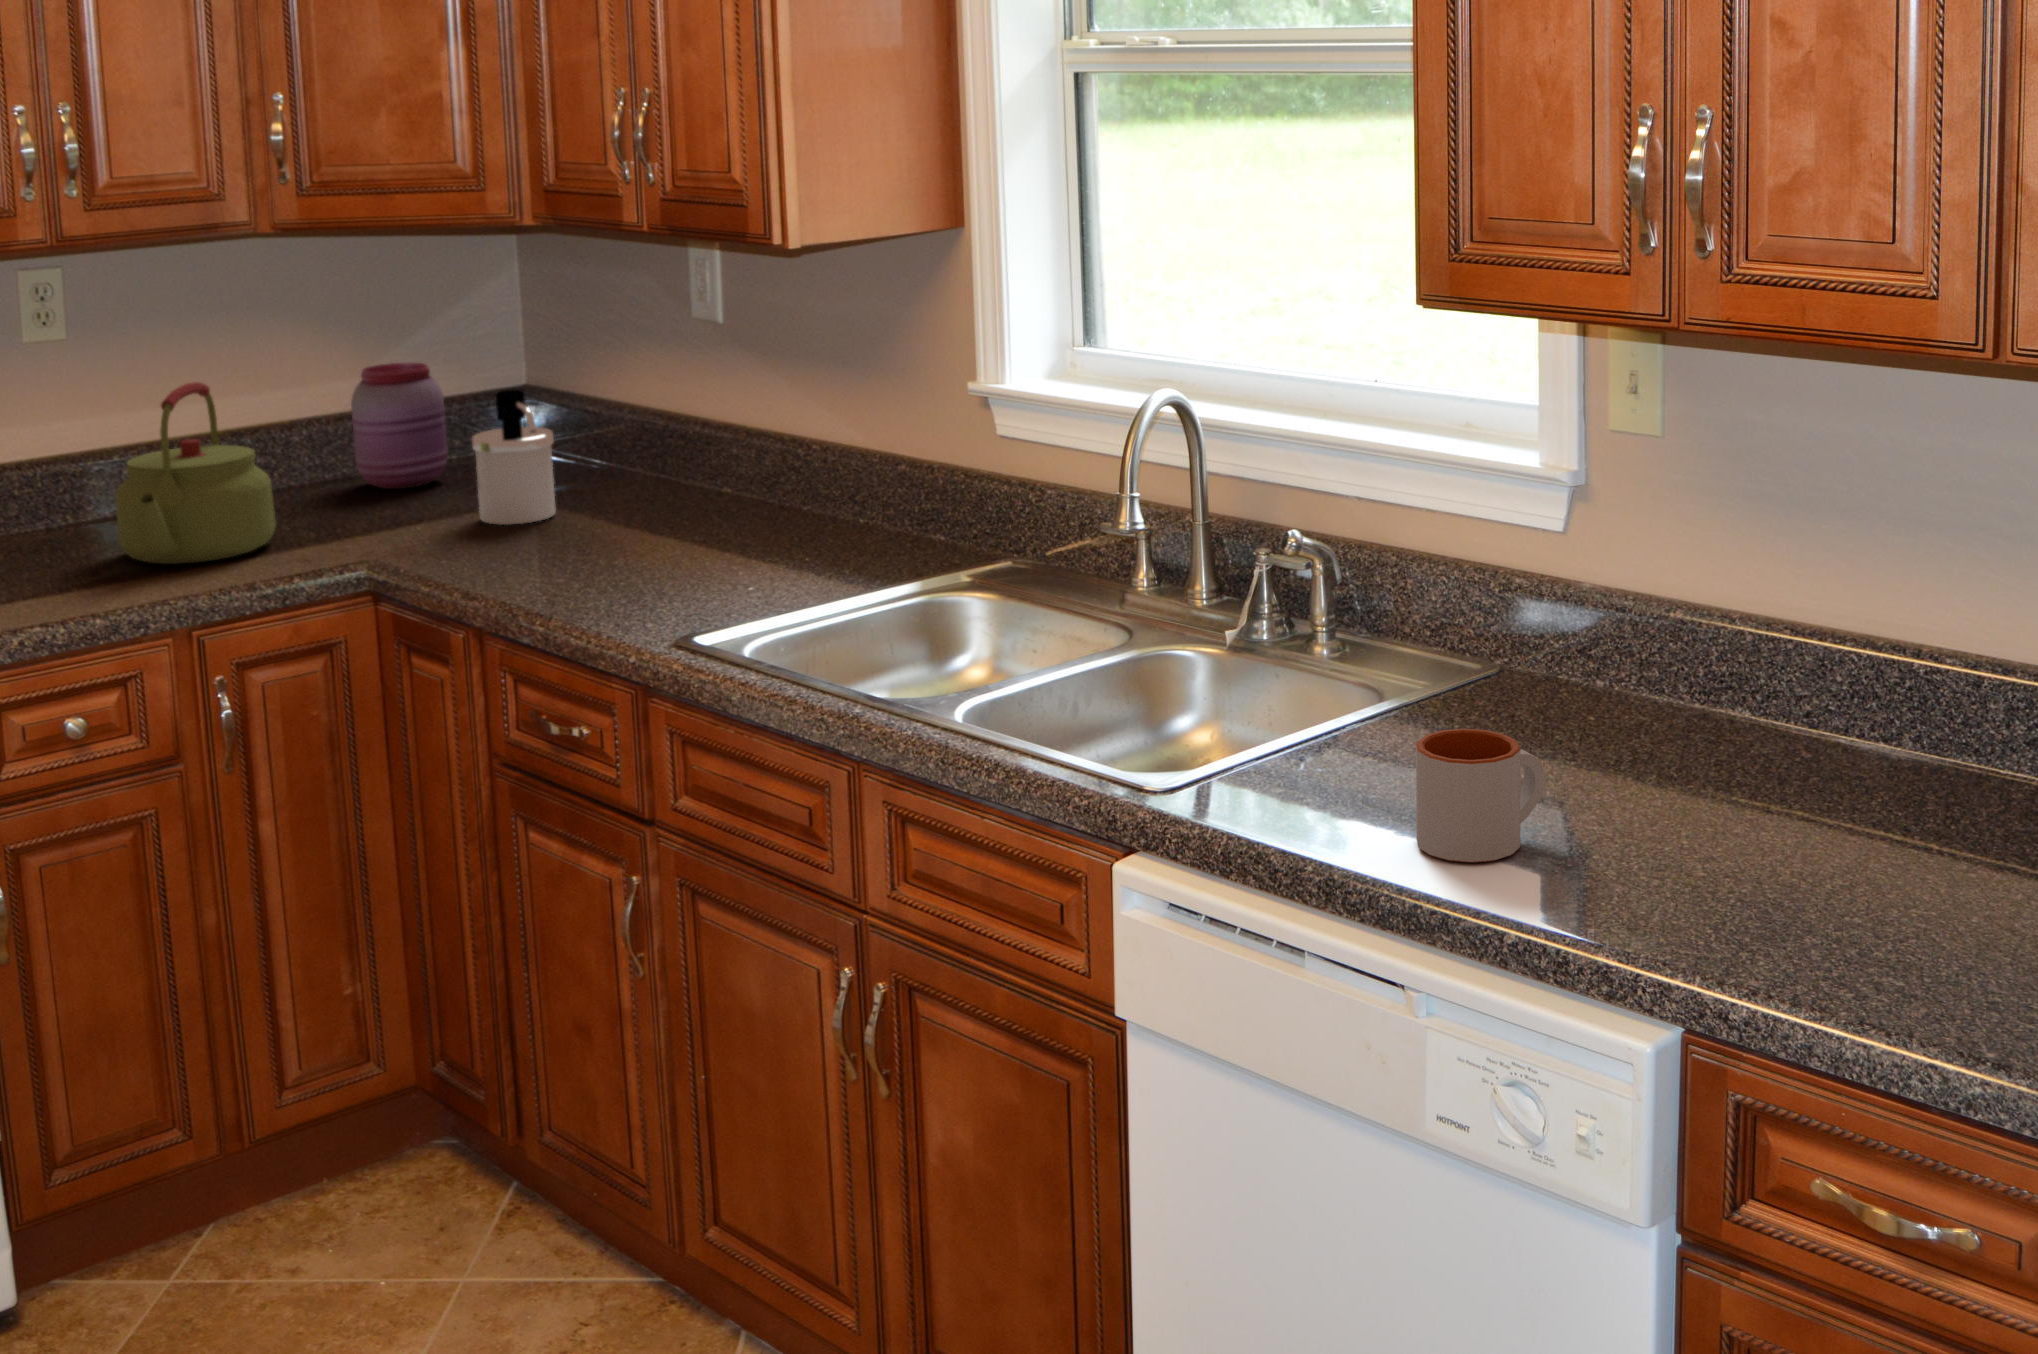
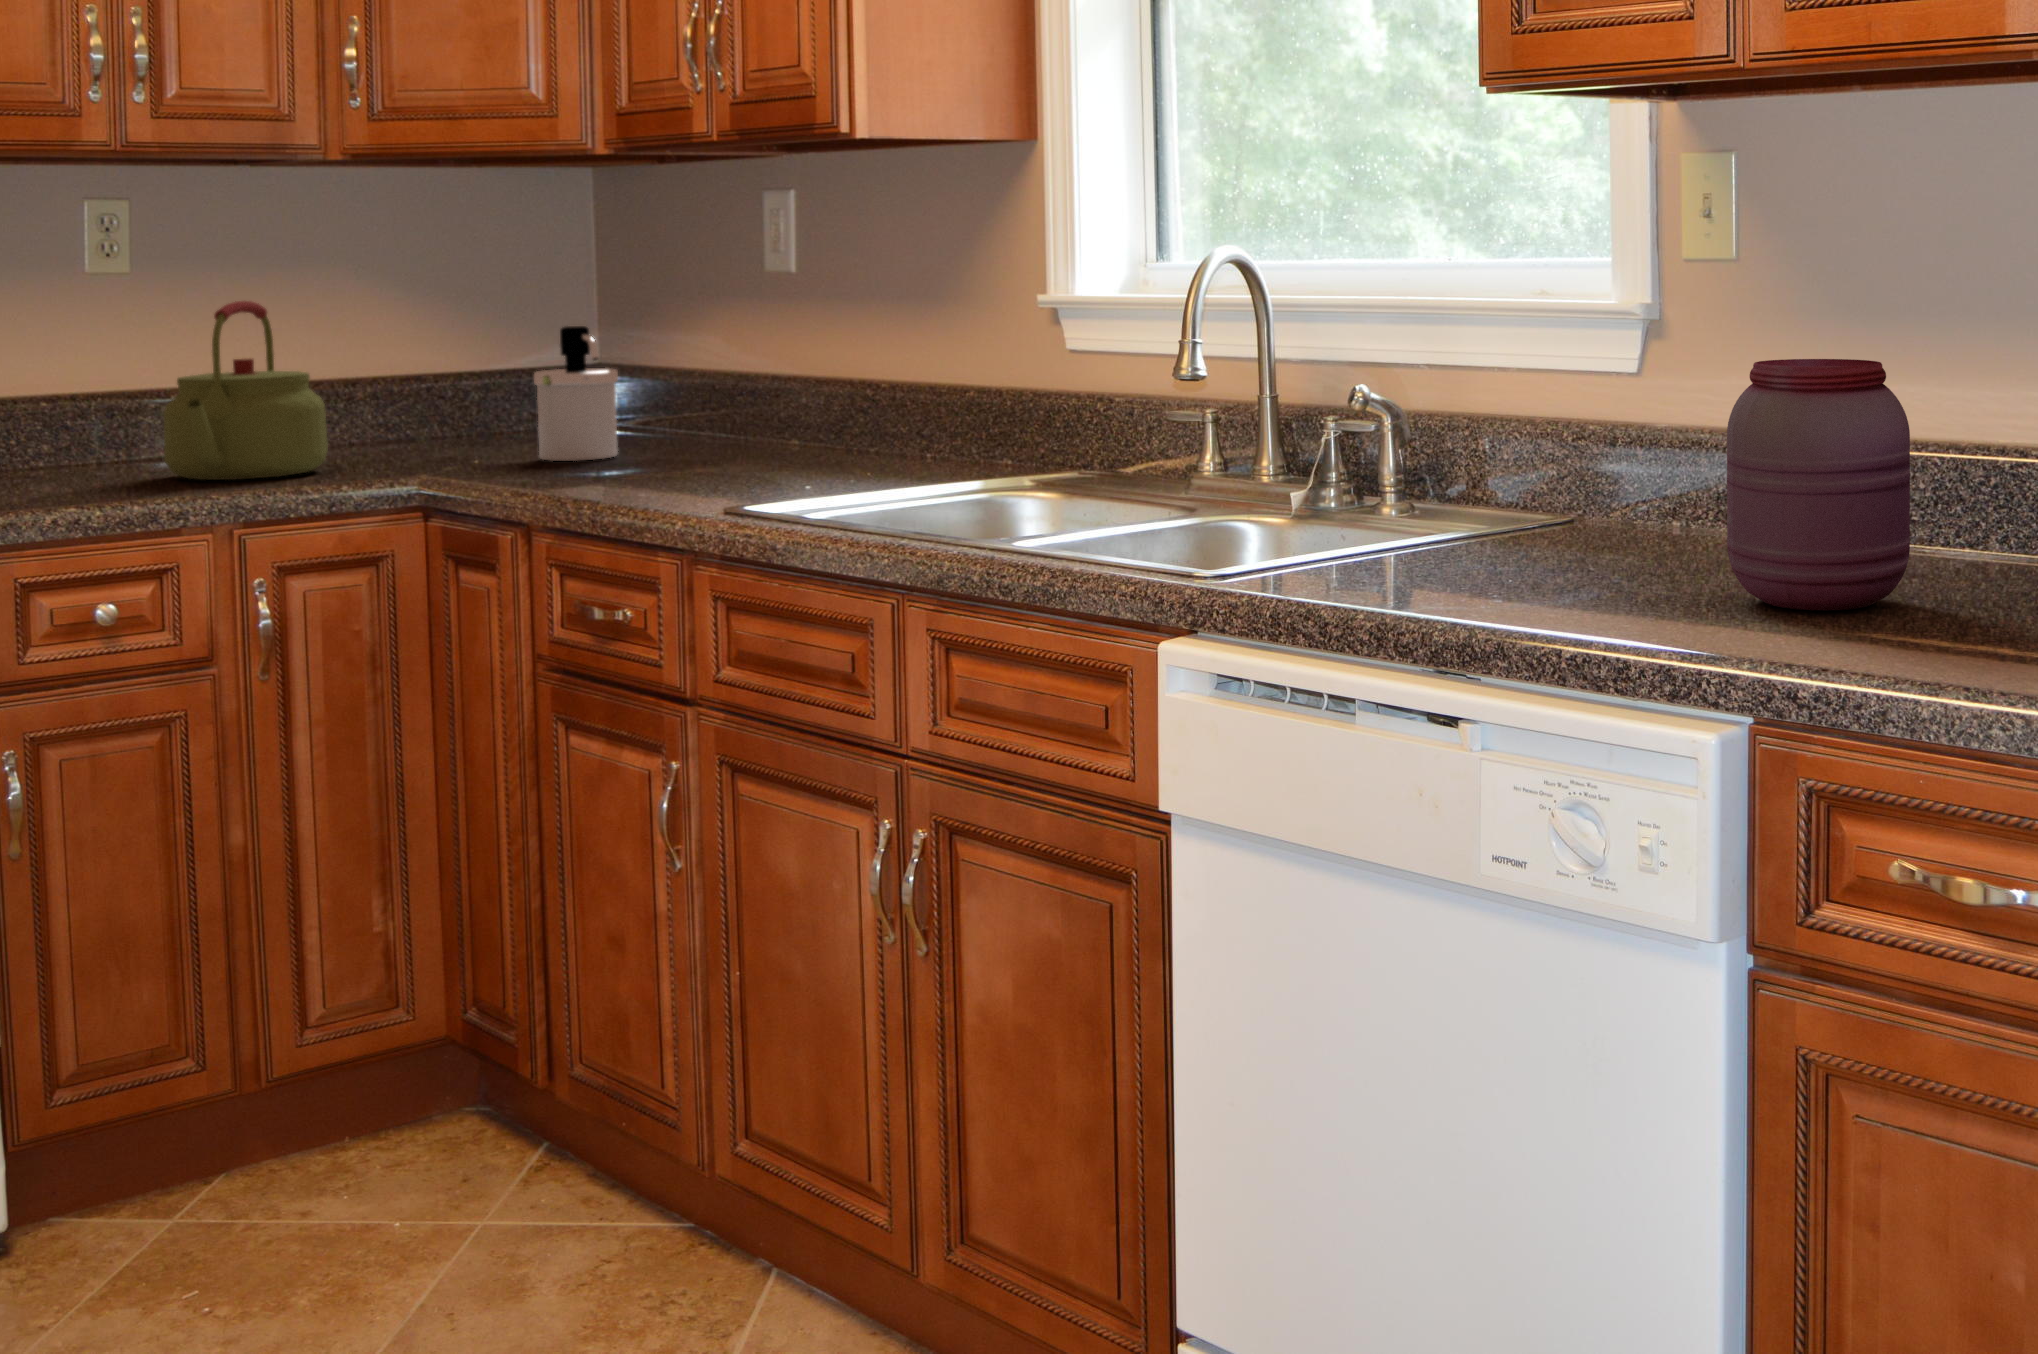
jar: present [351,363,448,489] -> present [1727,359,1910,610]
mug: present [1416,729,1545,863] -> none [1475,485,1612,608]

